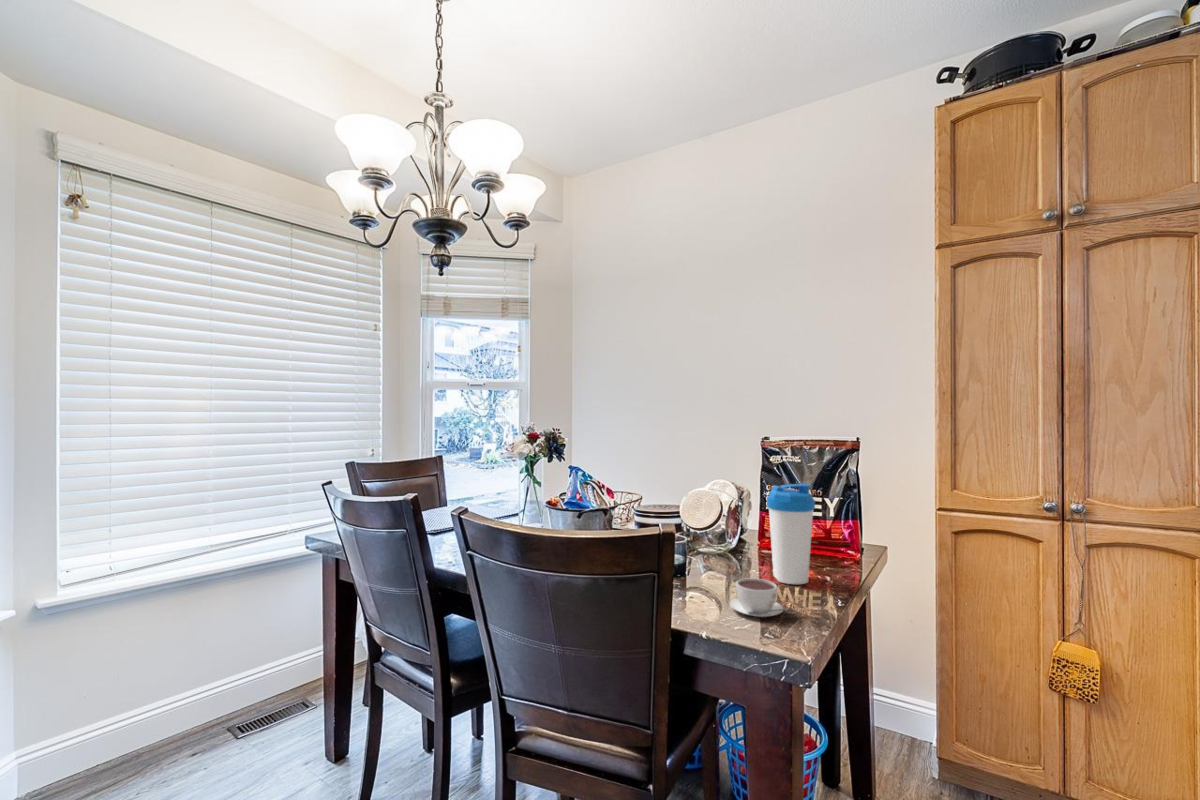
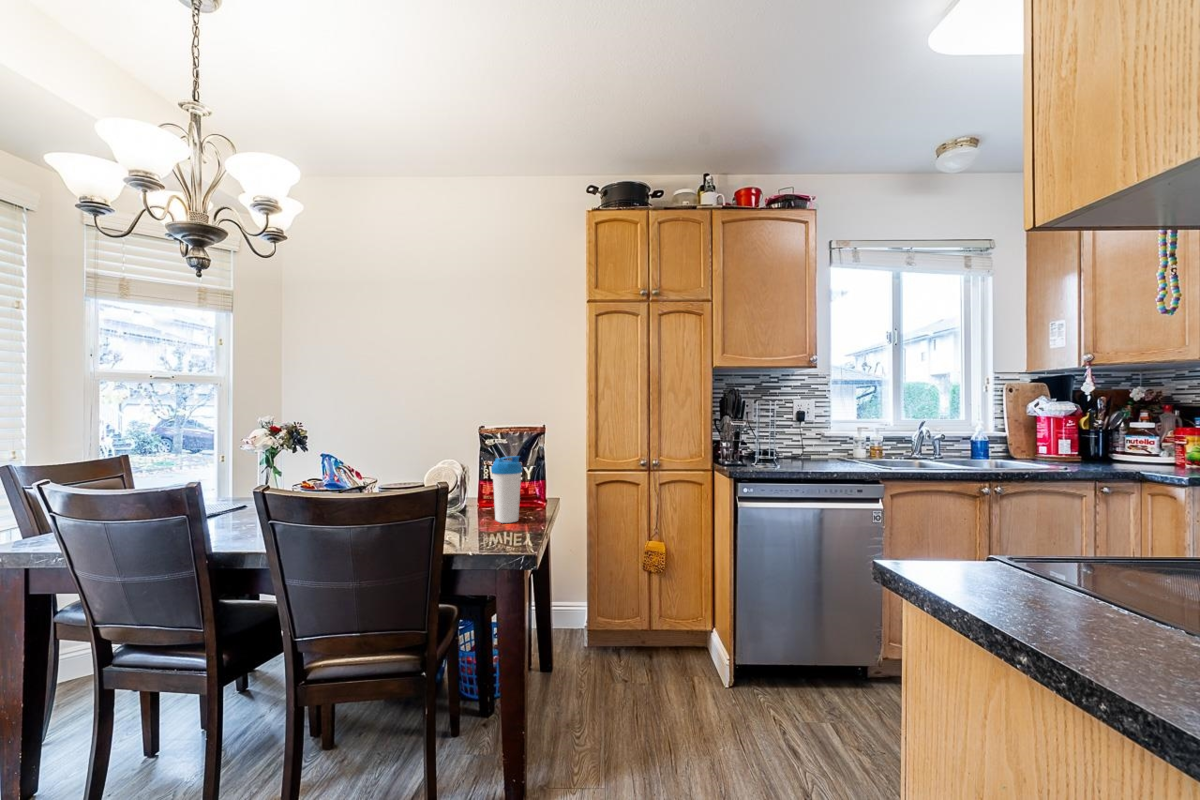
coffee cup: present [730,578,790,617] -> none [474,518,514,541]

